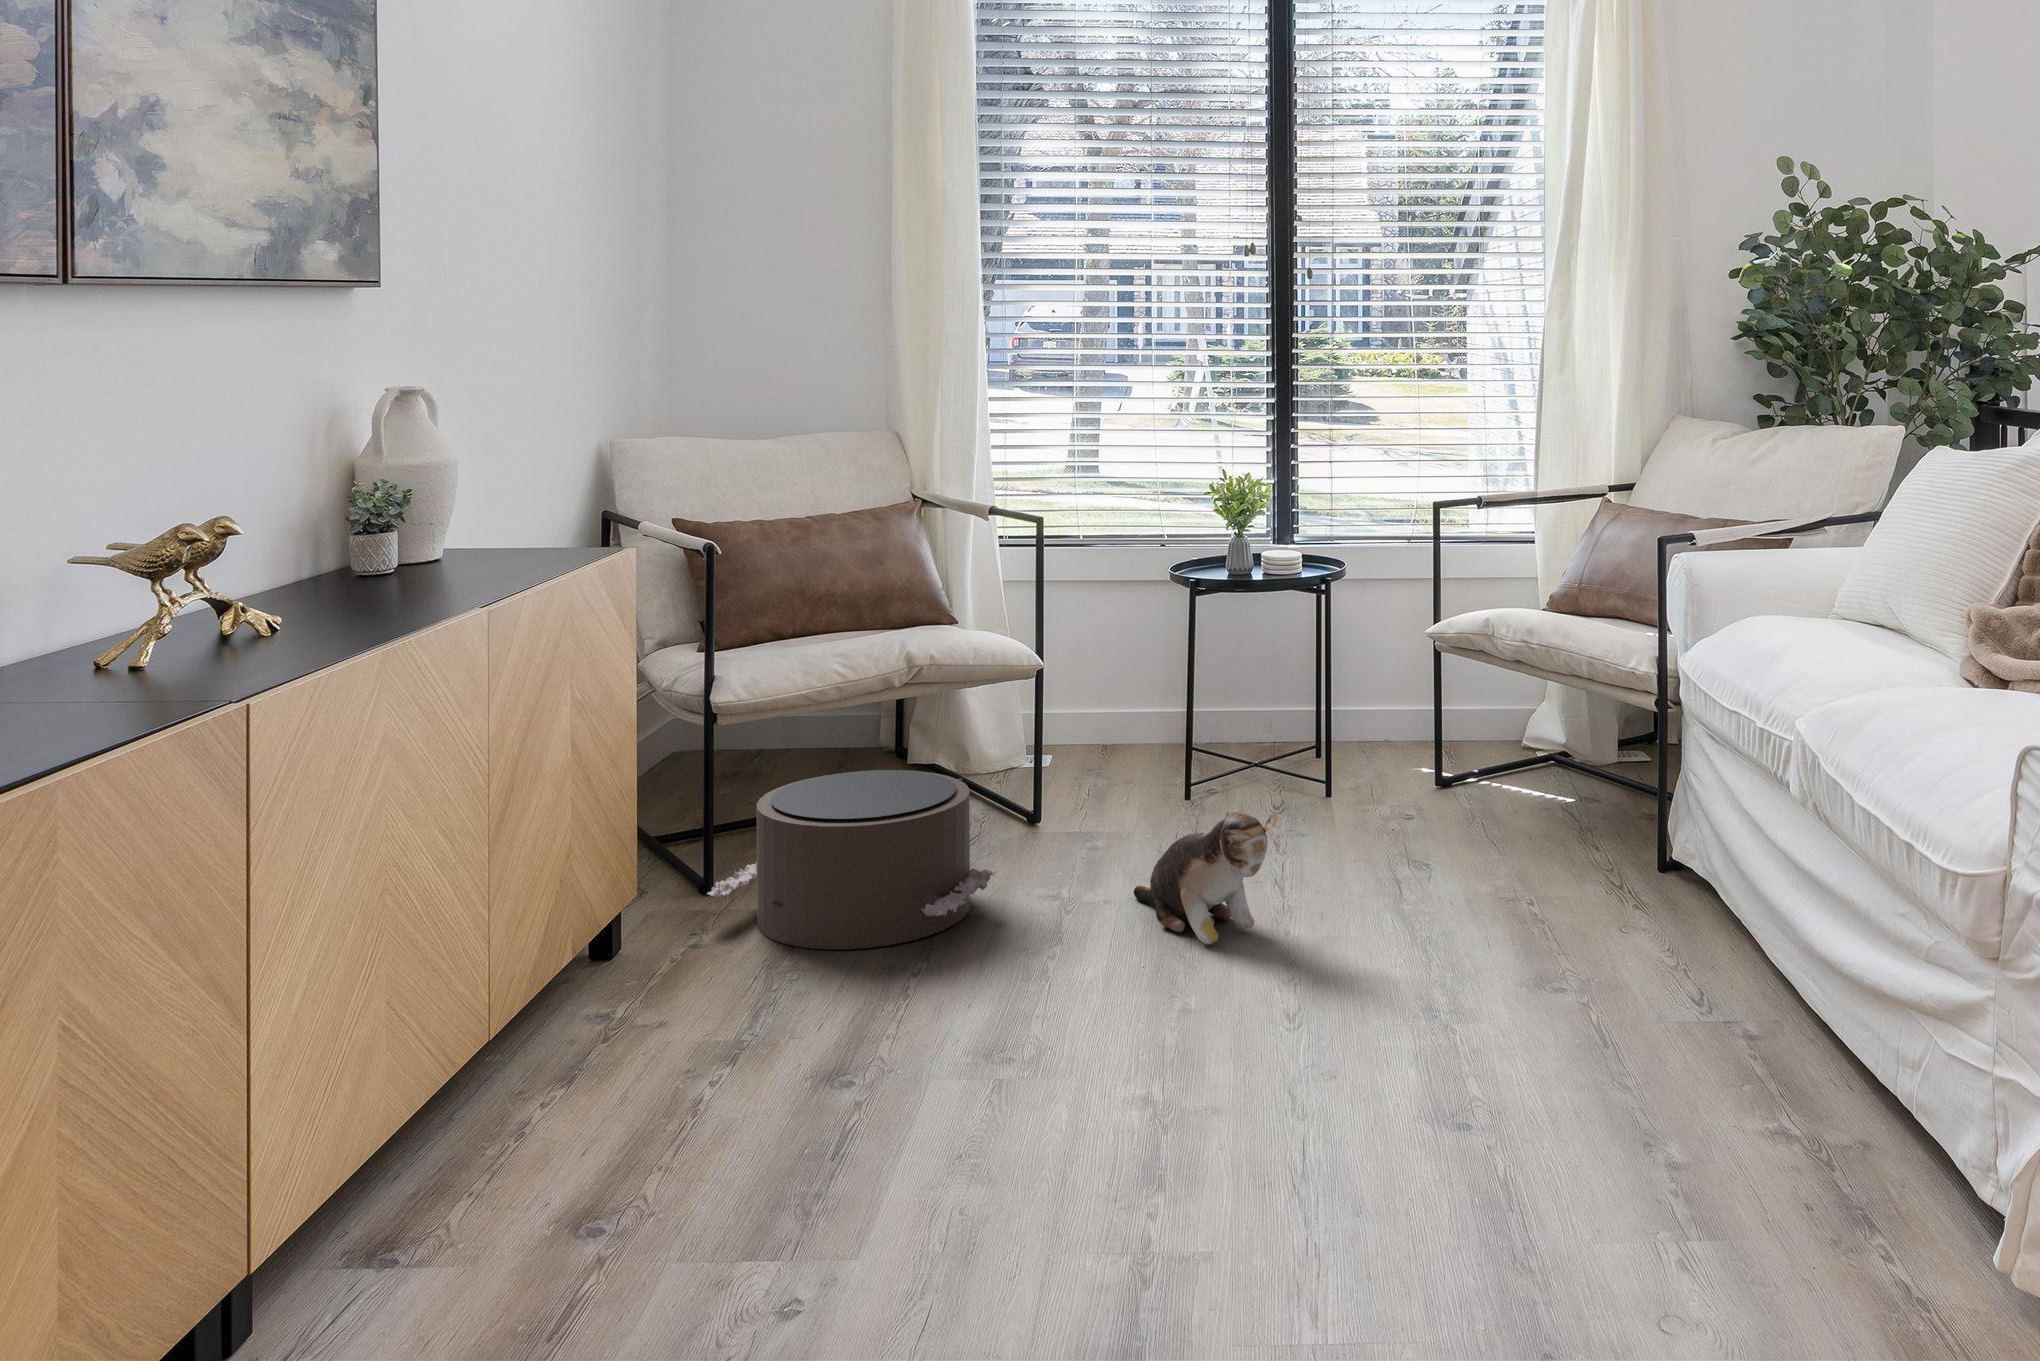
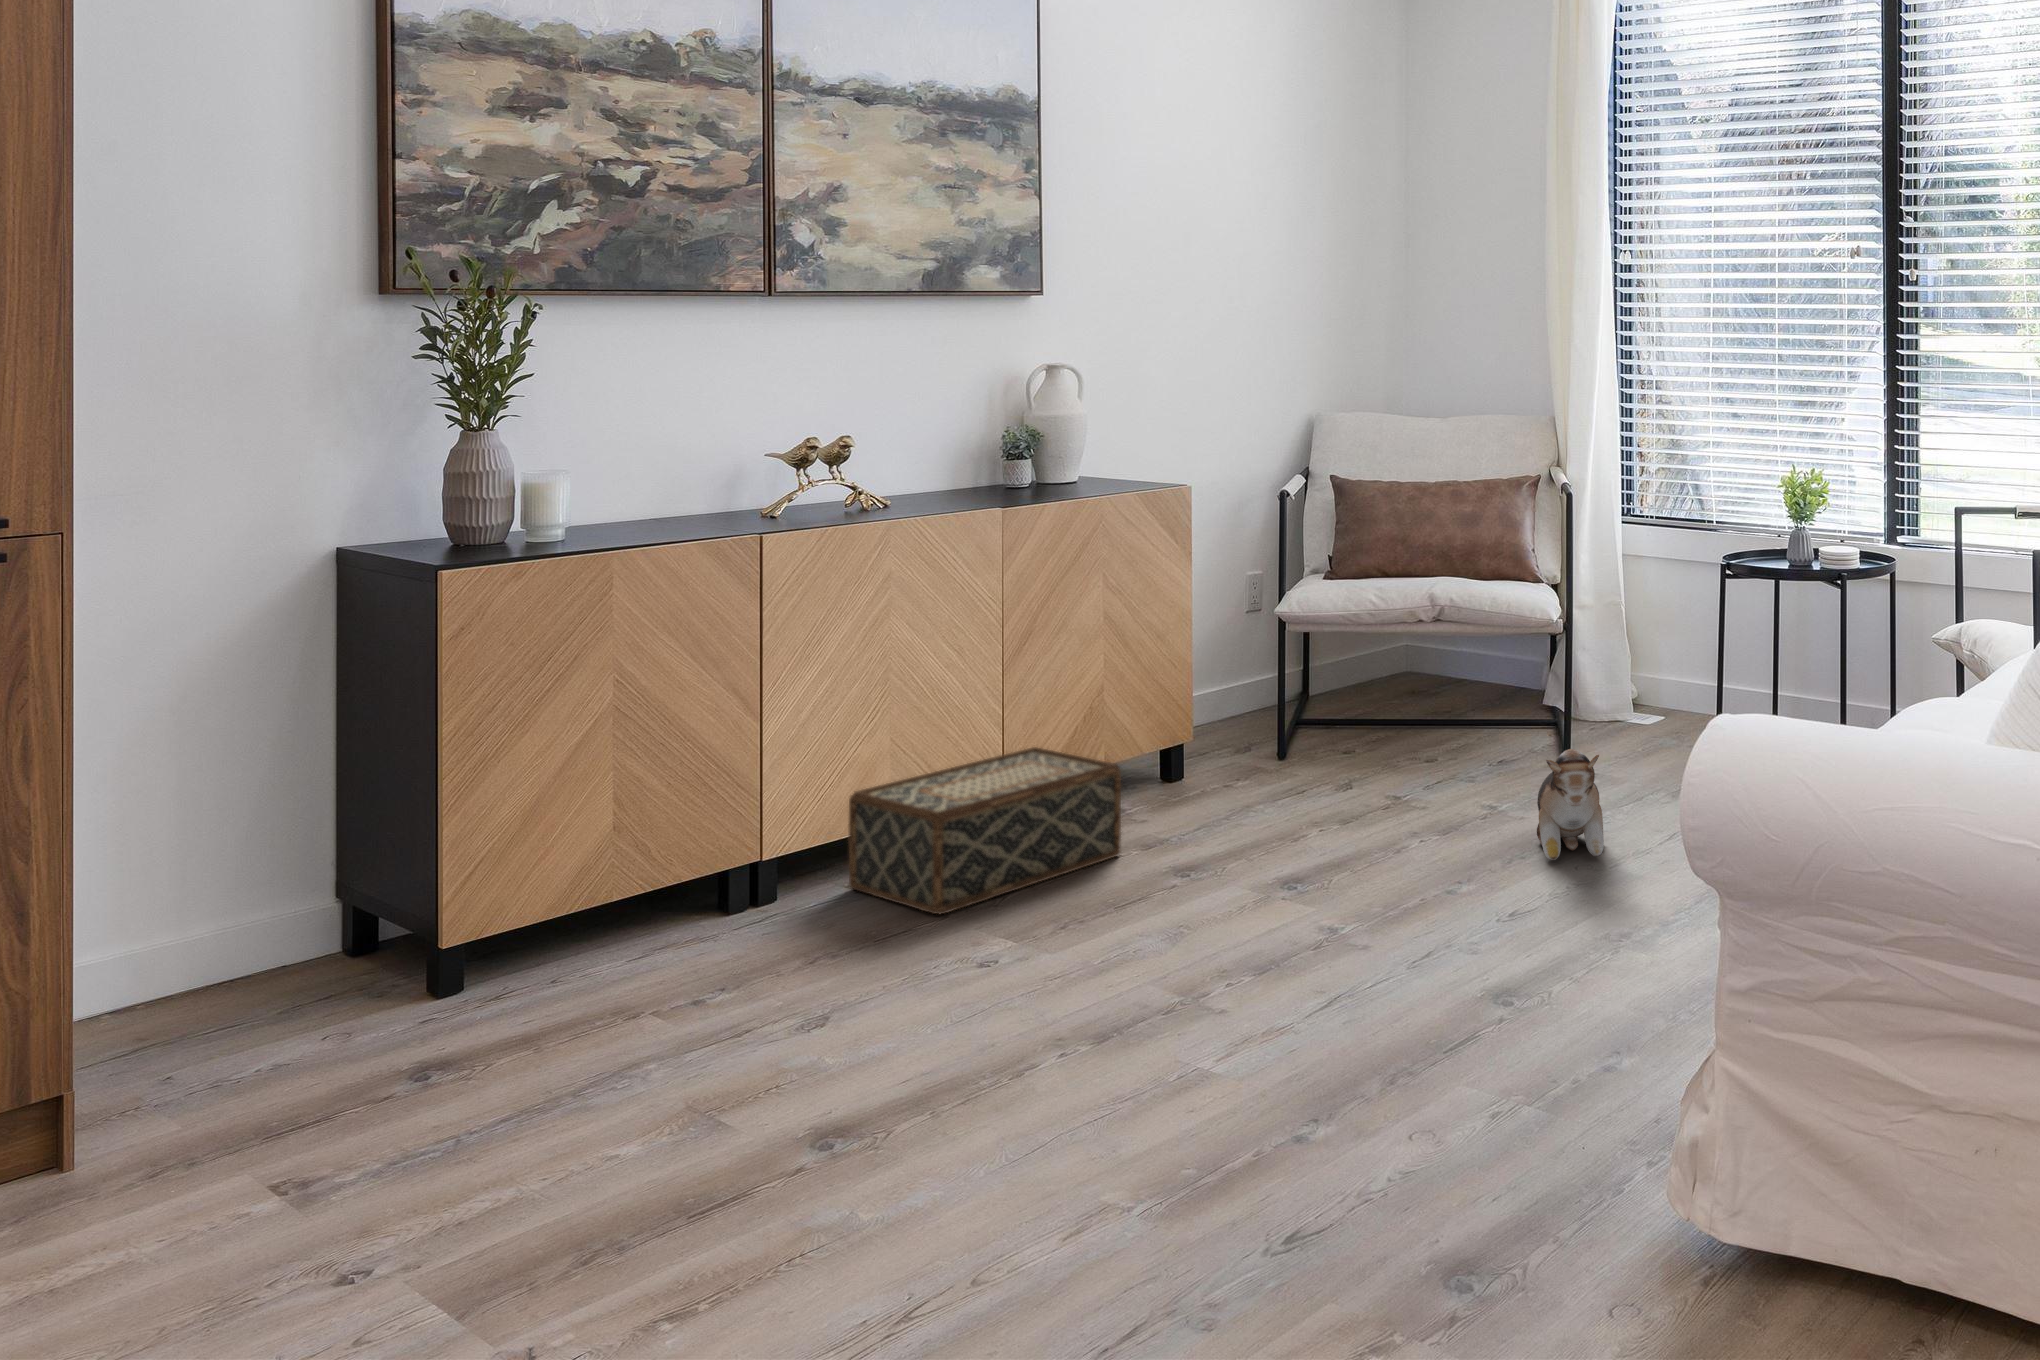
pouf: present [707,770,996,949] -> none [1251,680,1446,811]
woven basket: none [368,950,712,1256] -> present [848,747,1121,914]

